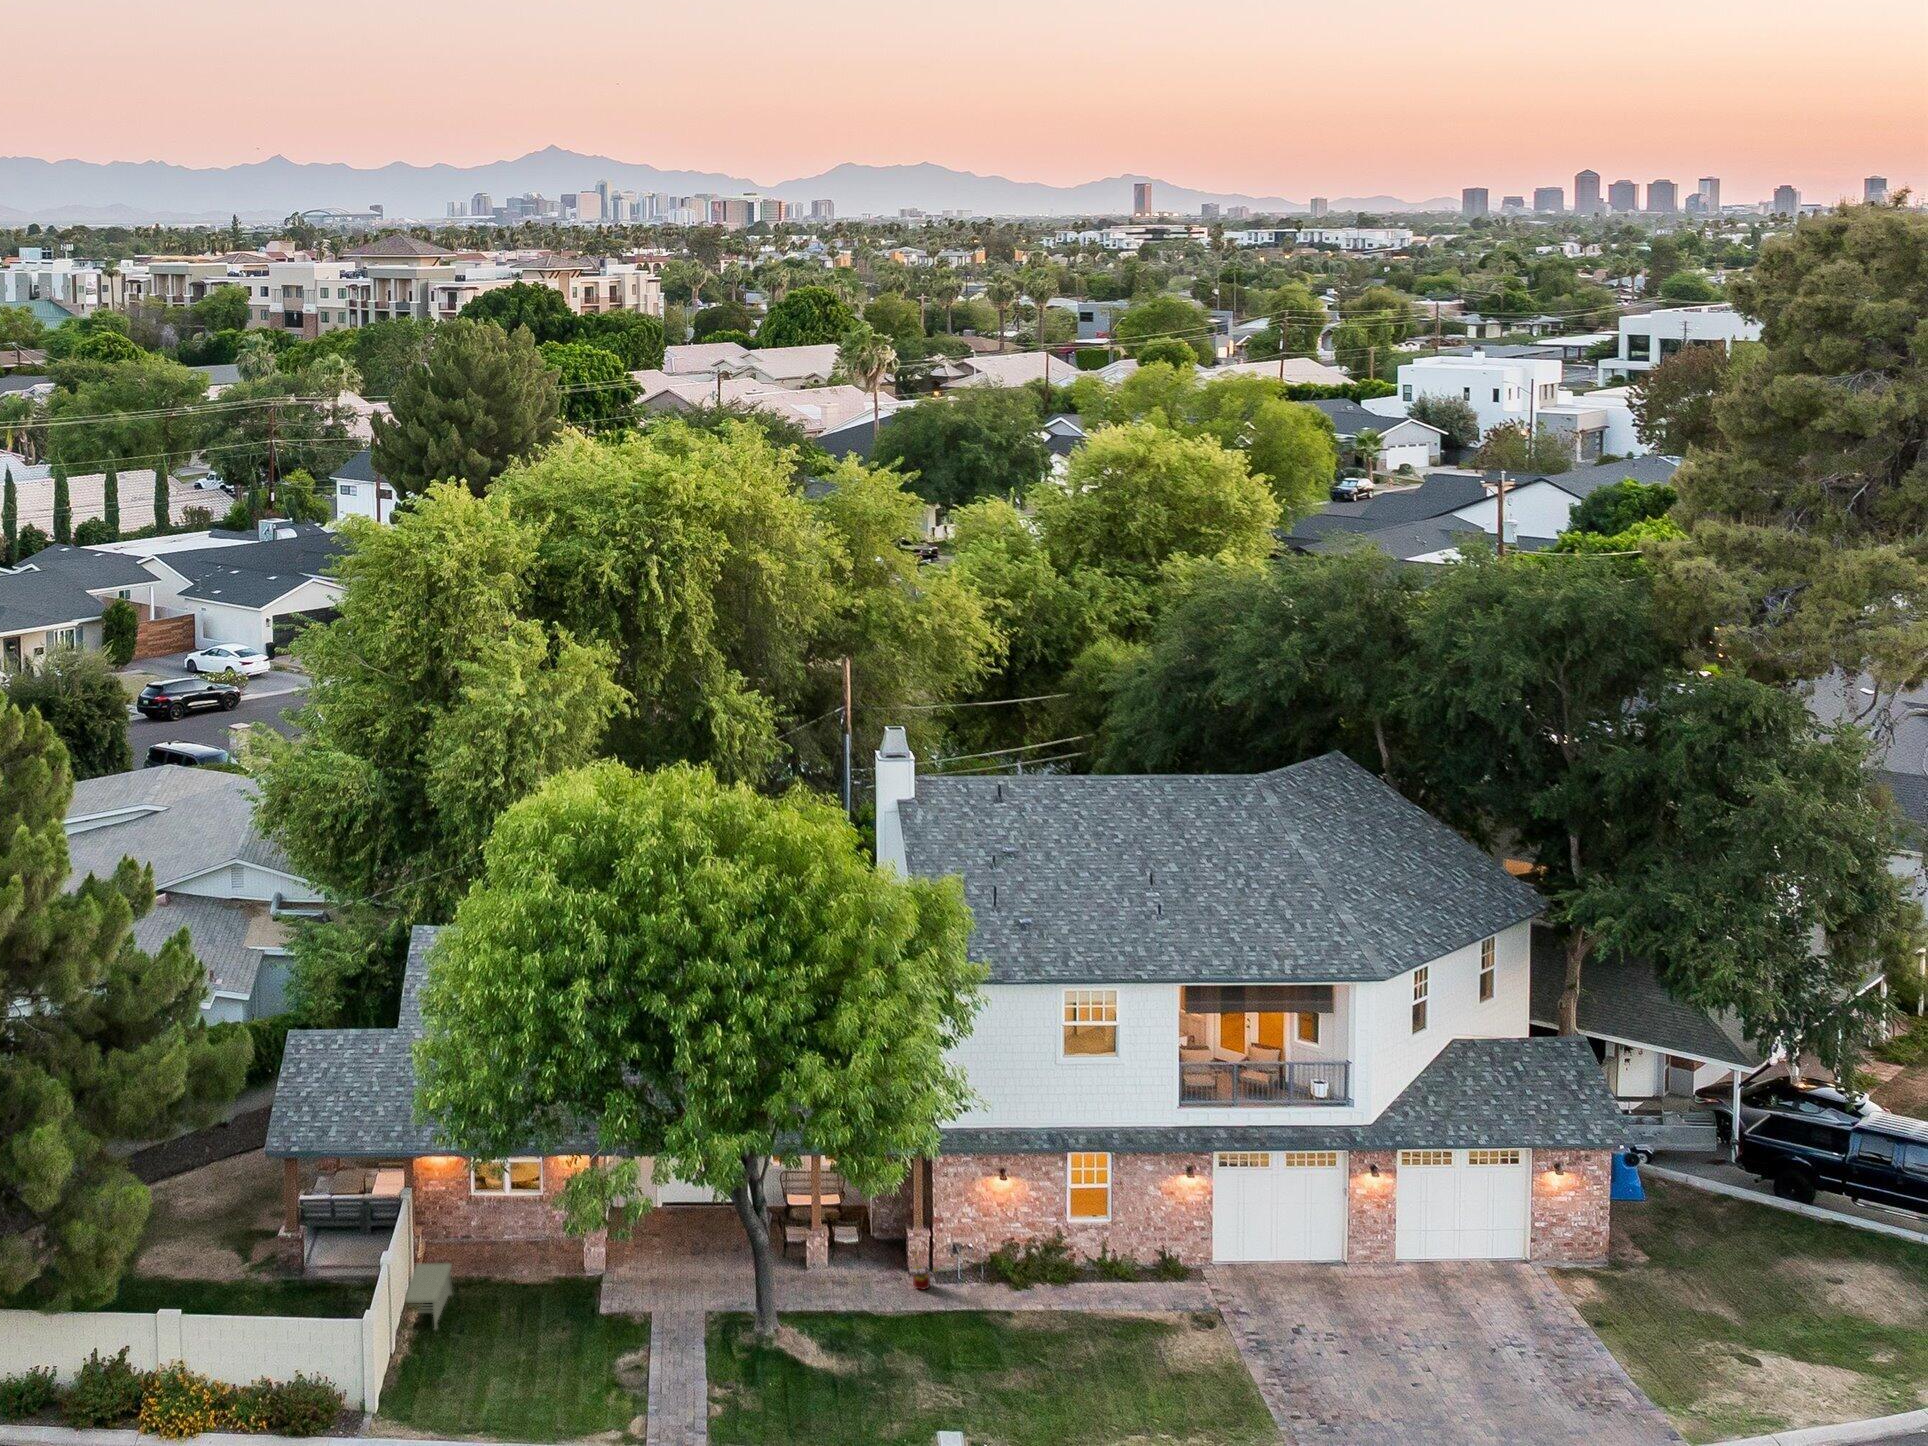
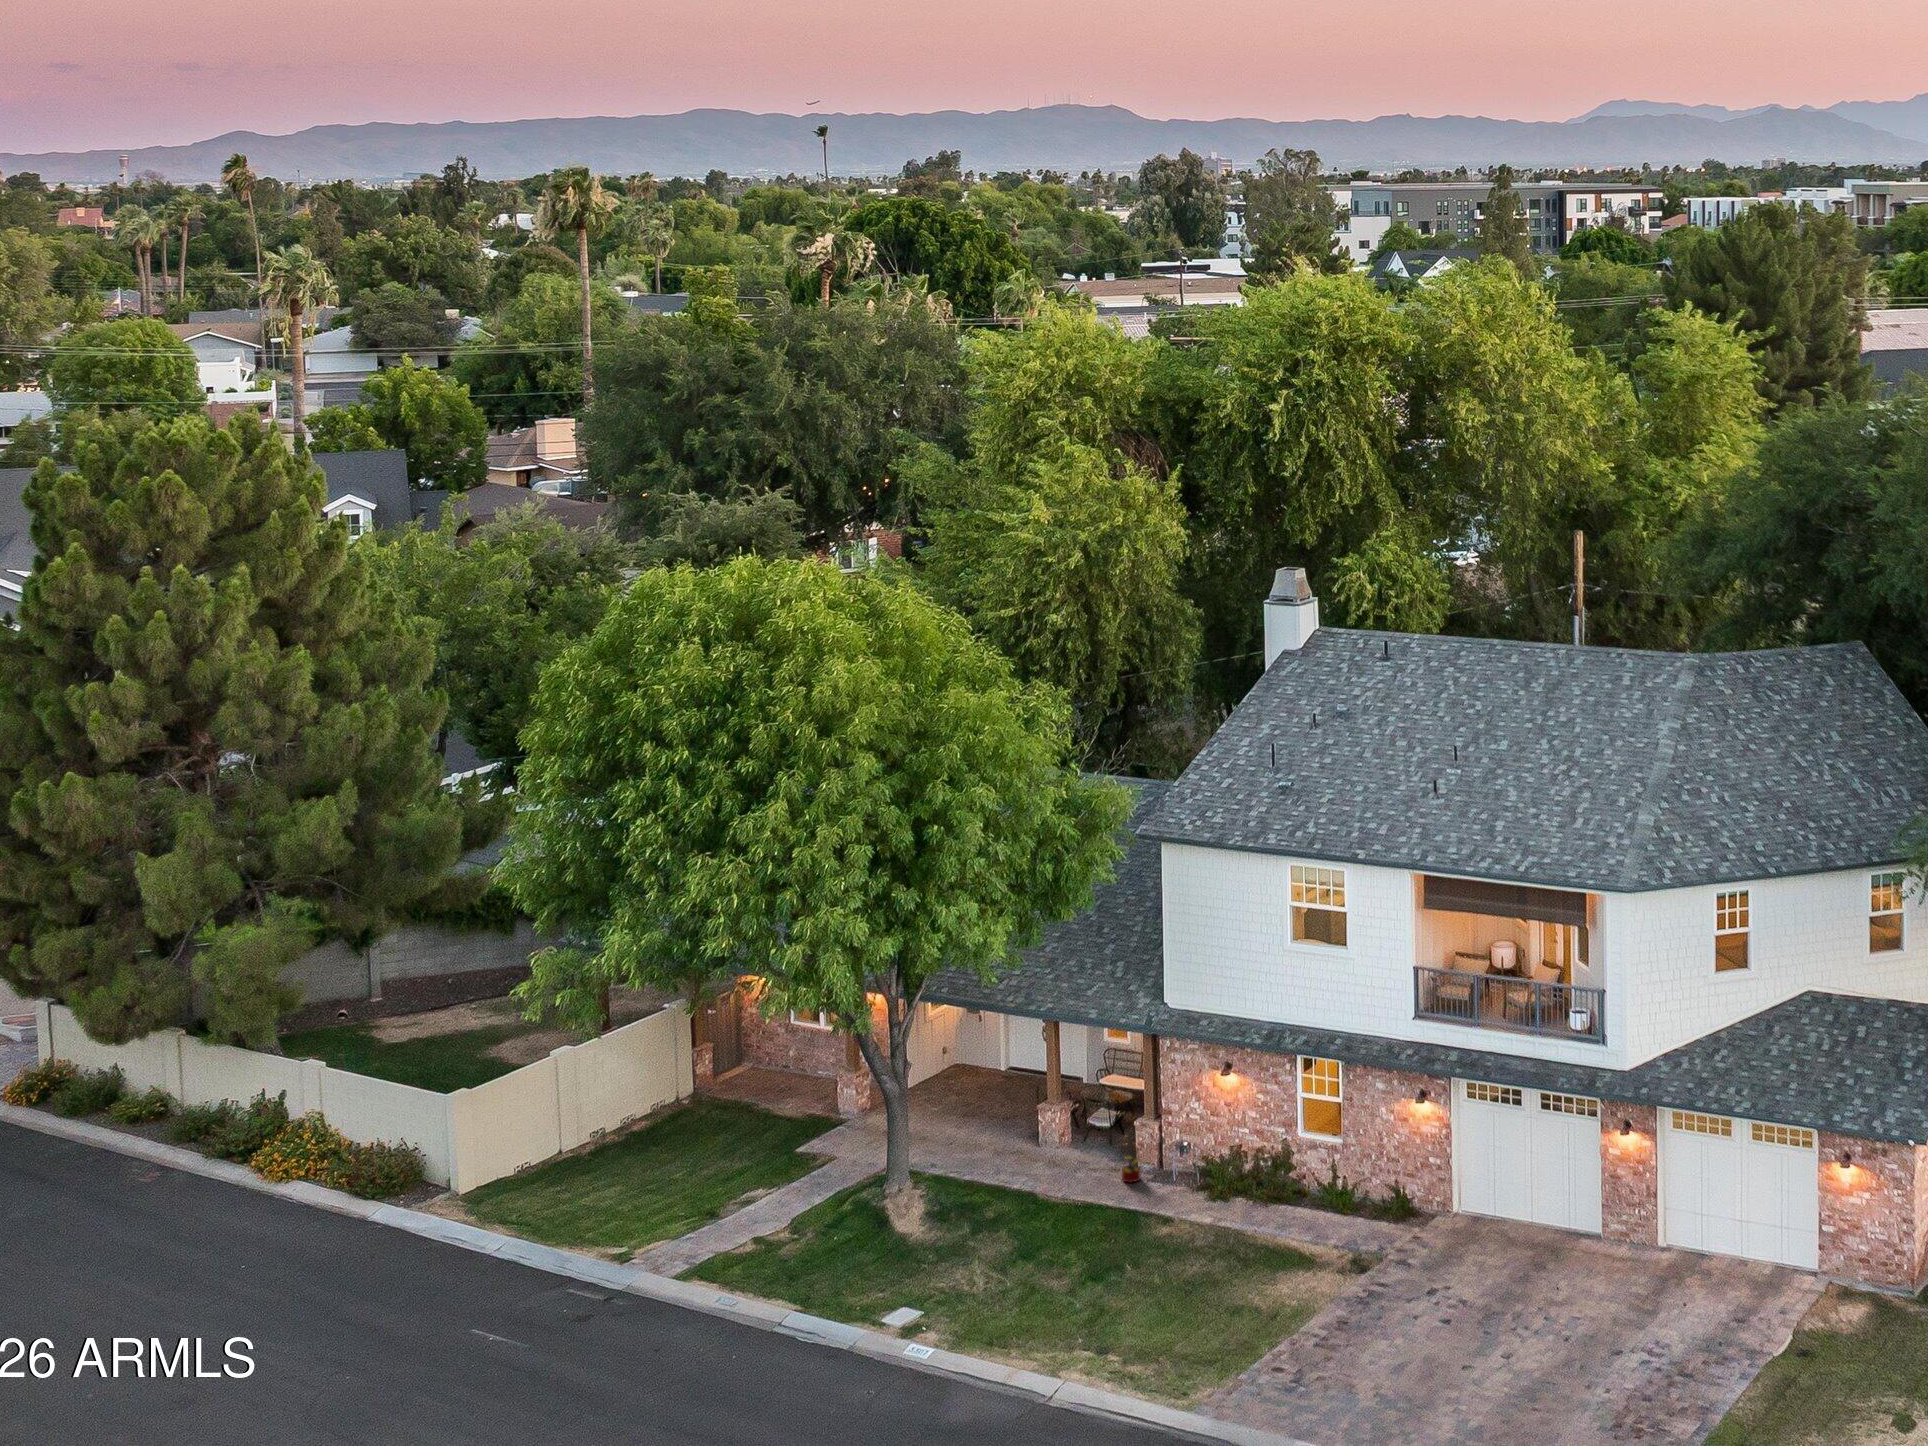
storage bench: present [405,1263,452,1329] -> none [616,1075,700,1138]

